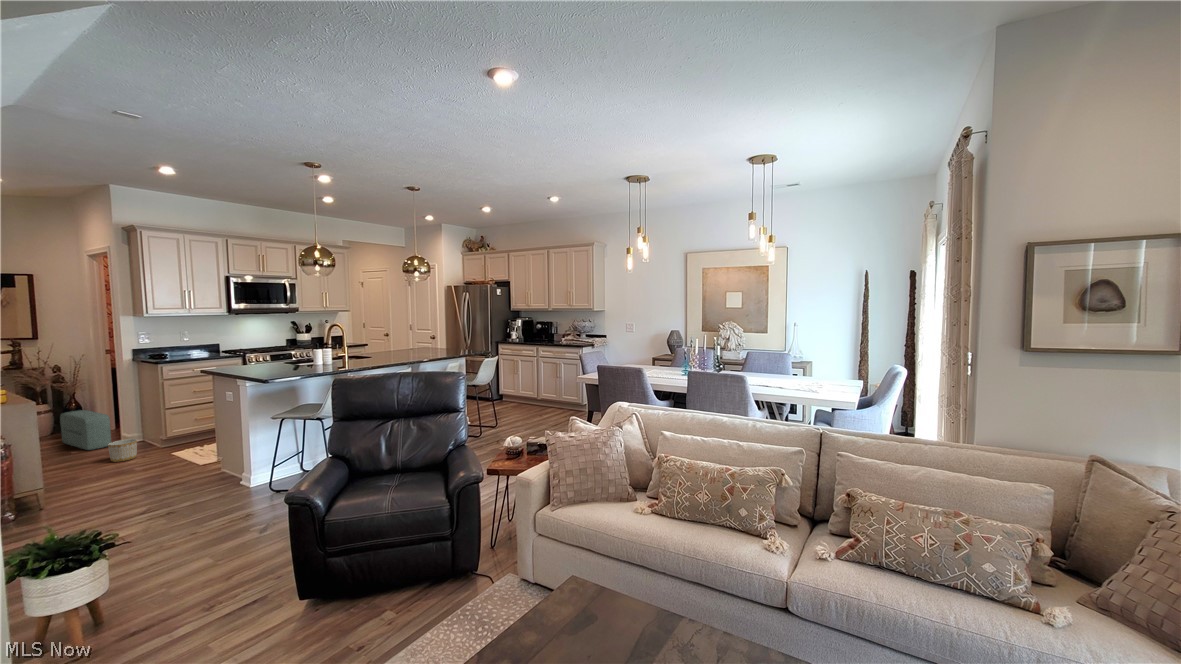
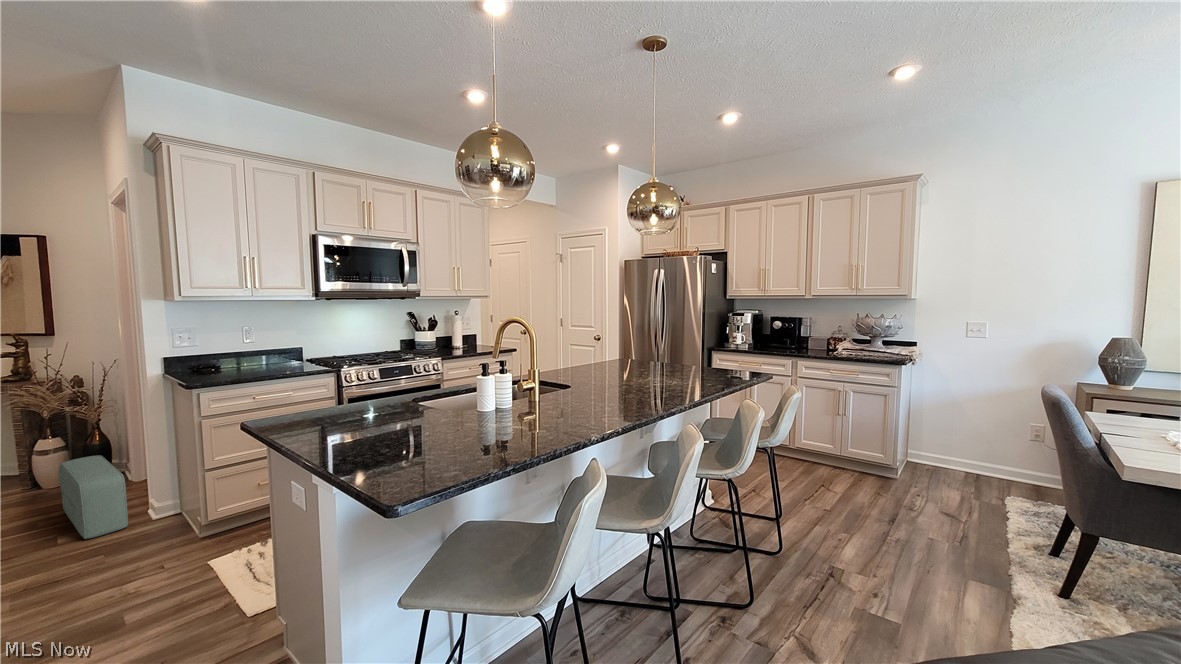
planter: present [108,439,137,462] -> none [93,536,150,589]

